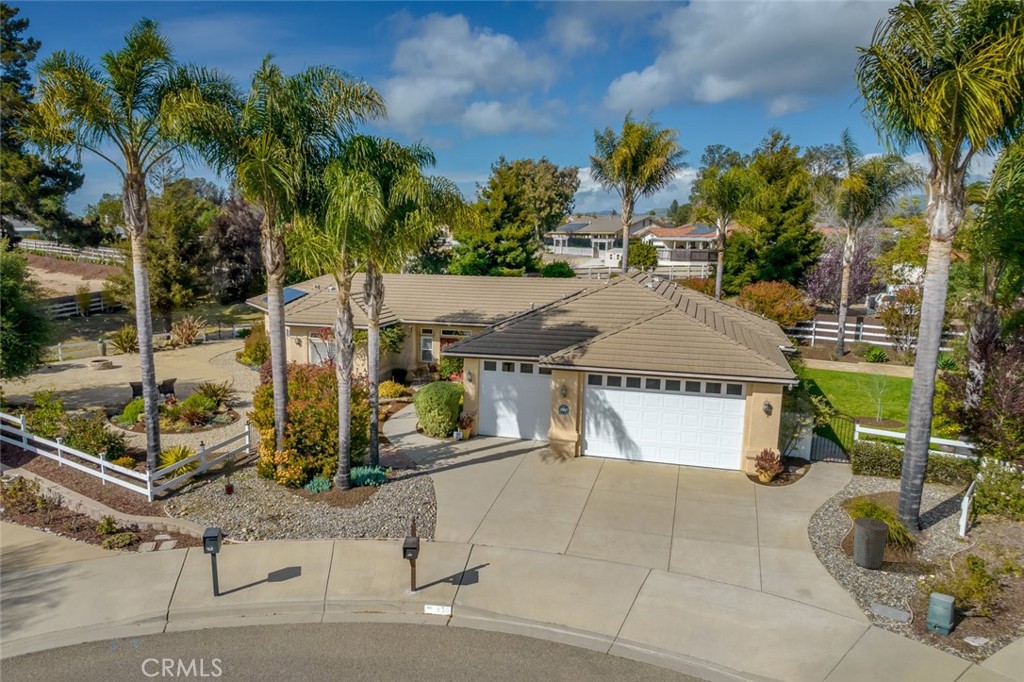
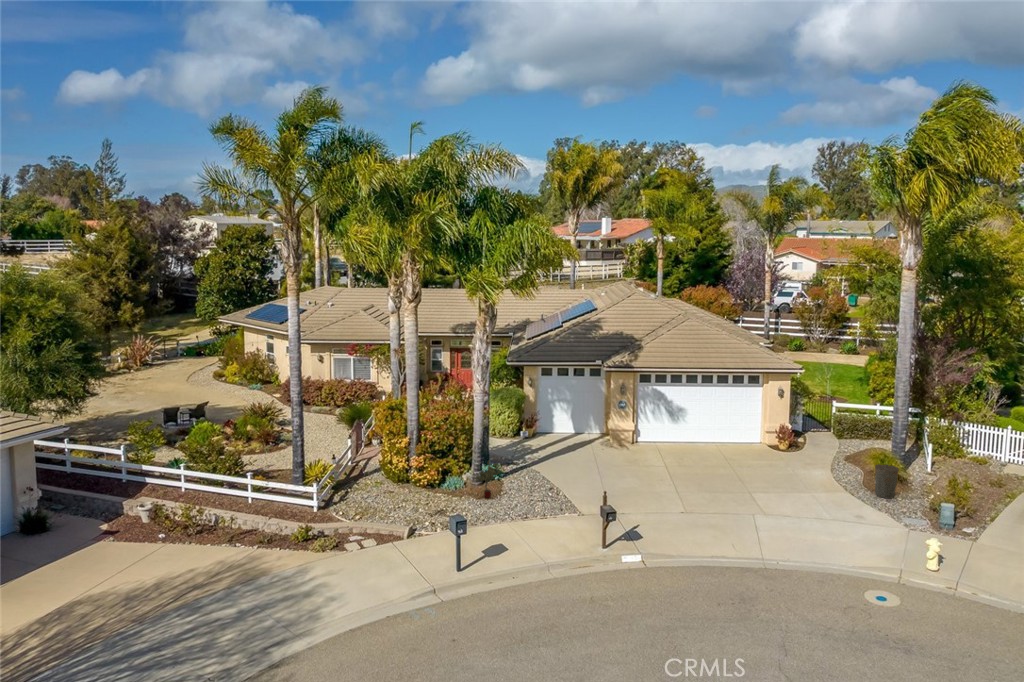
potted tree: present [222,453,244,494] -> present [476,461,500,498]

